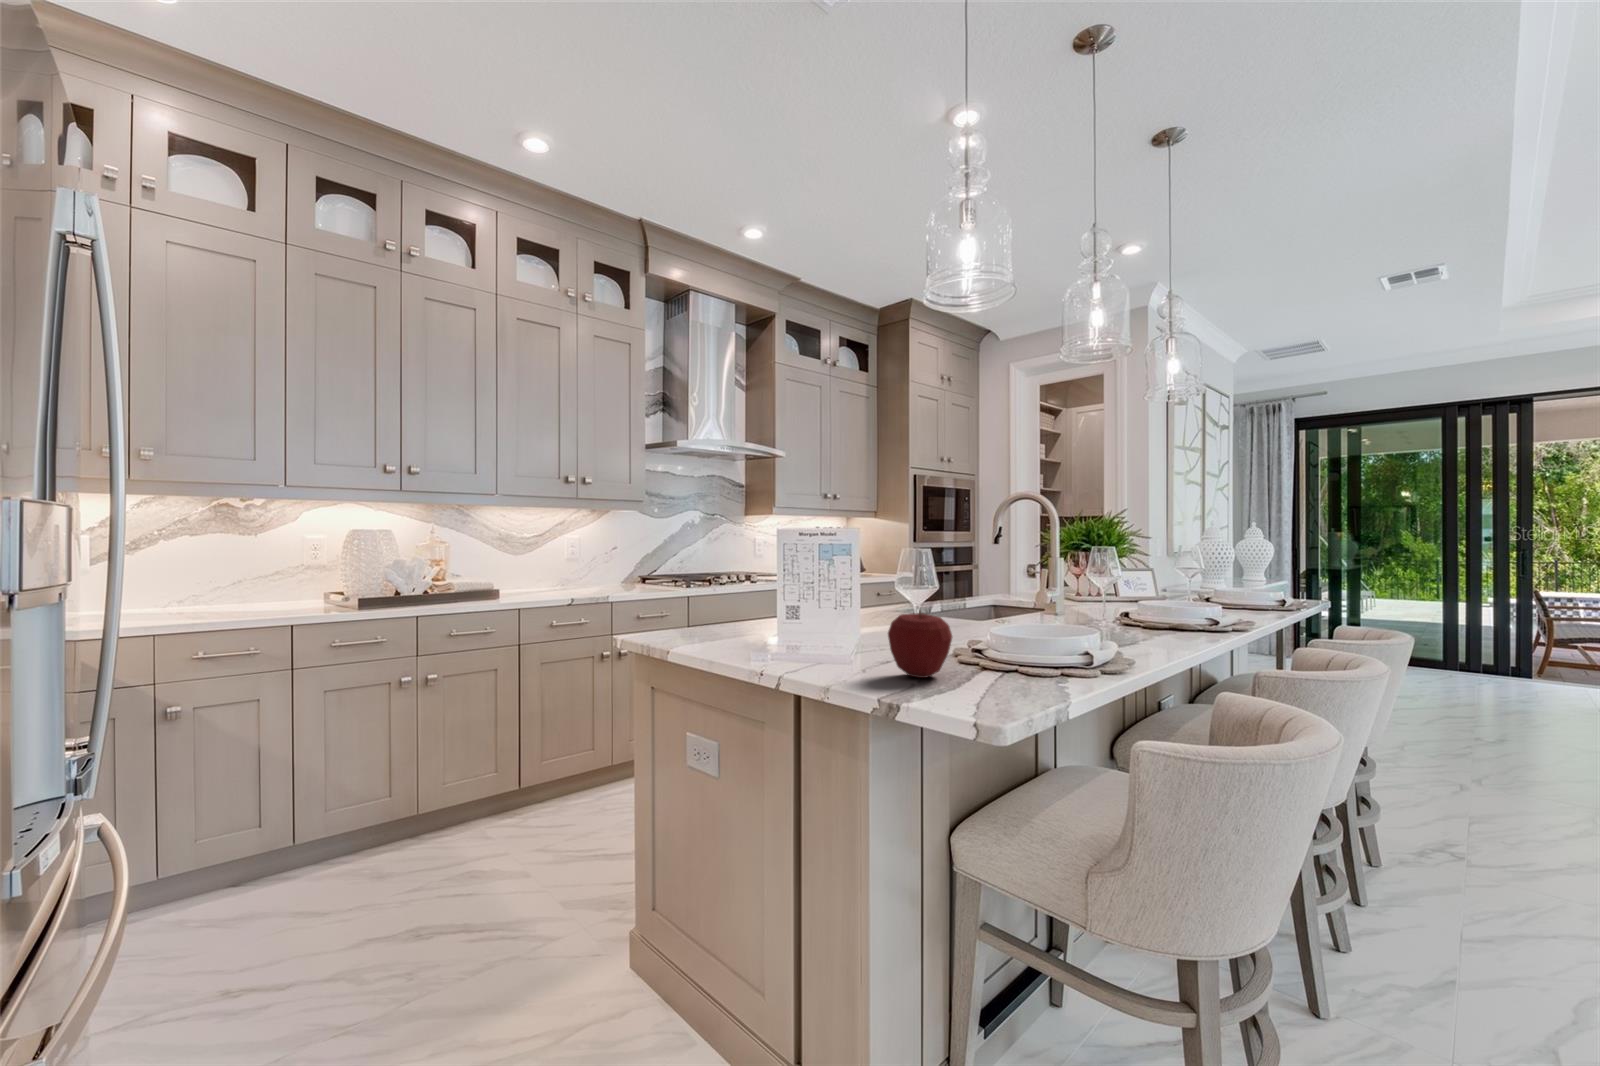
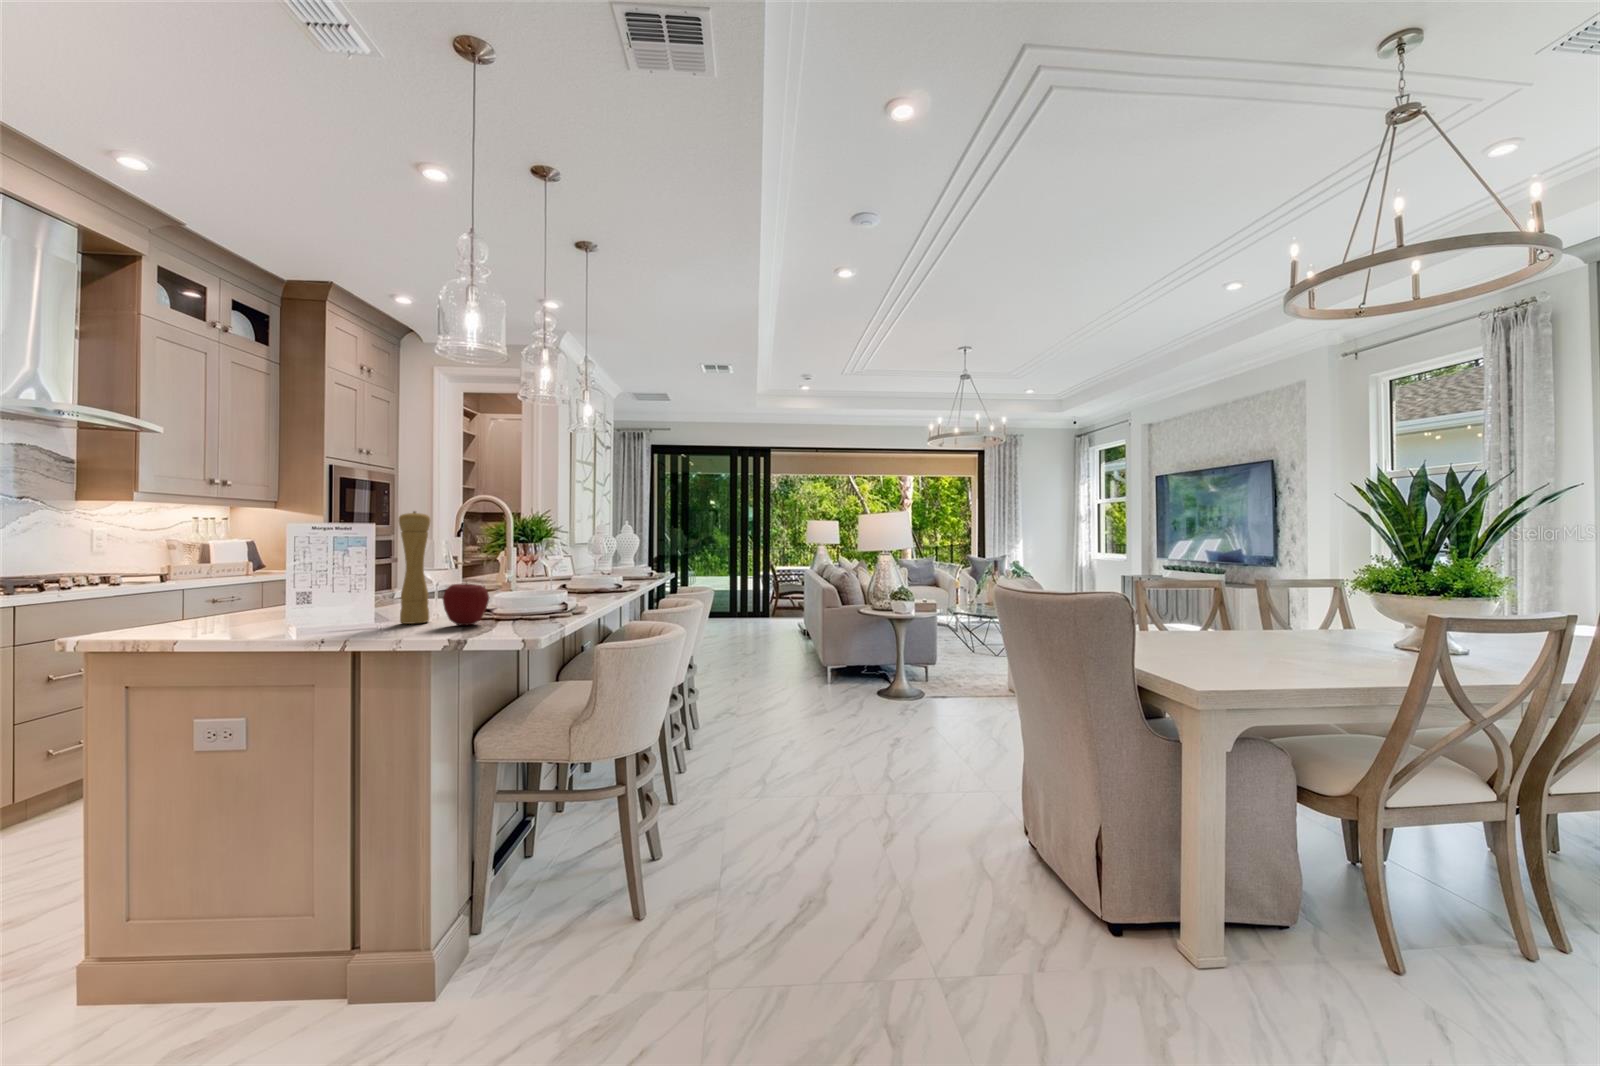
pepper mill: none [853,510,891,663] -> present [399,511,430,624]

